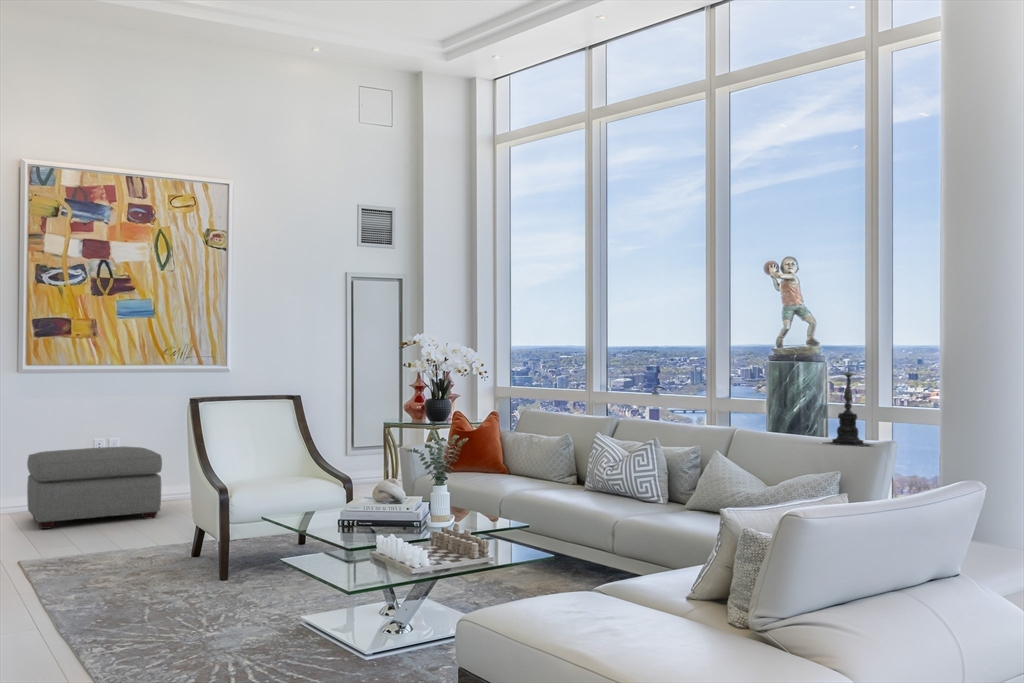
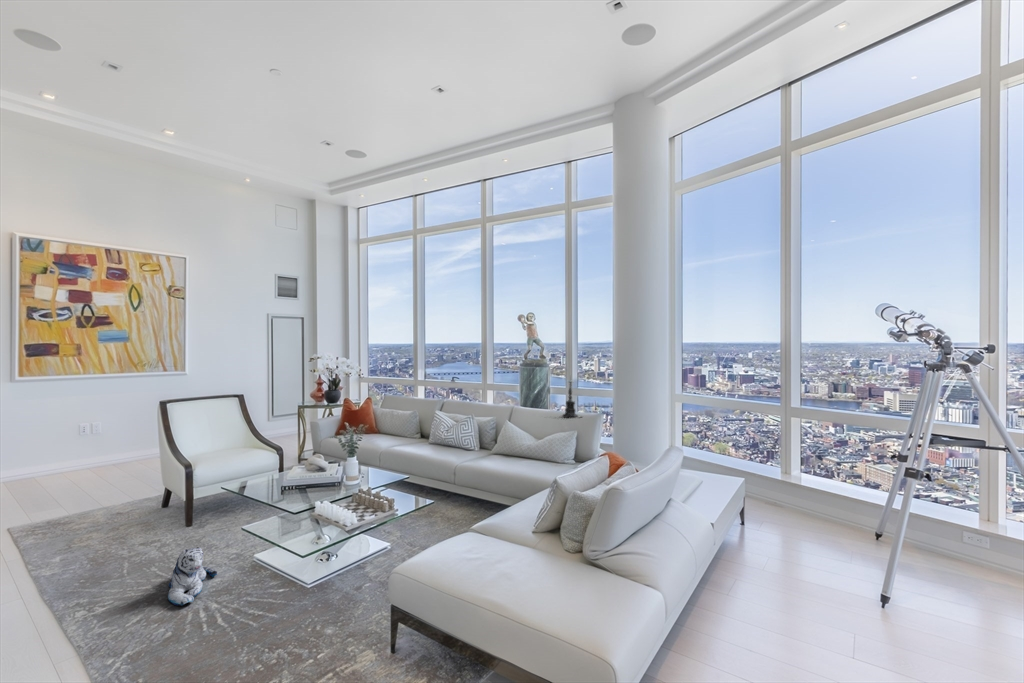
ottoman: present [27,447,162,529] -> none [18,430,137,496]
plush toy: none [192,585,253,657] -> present [167,547,217,606]

